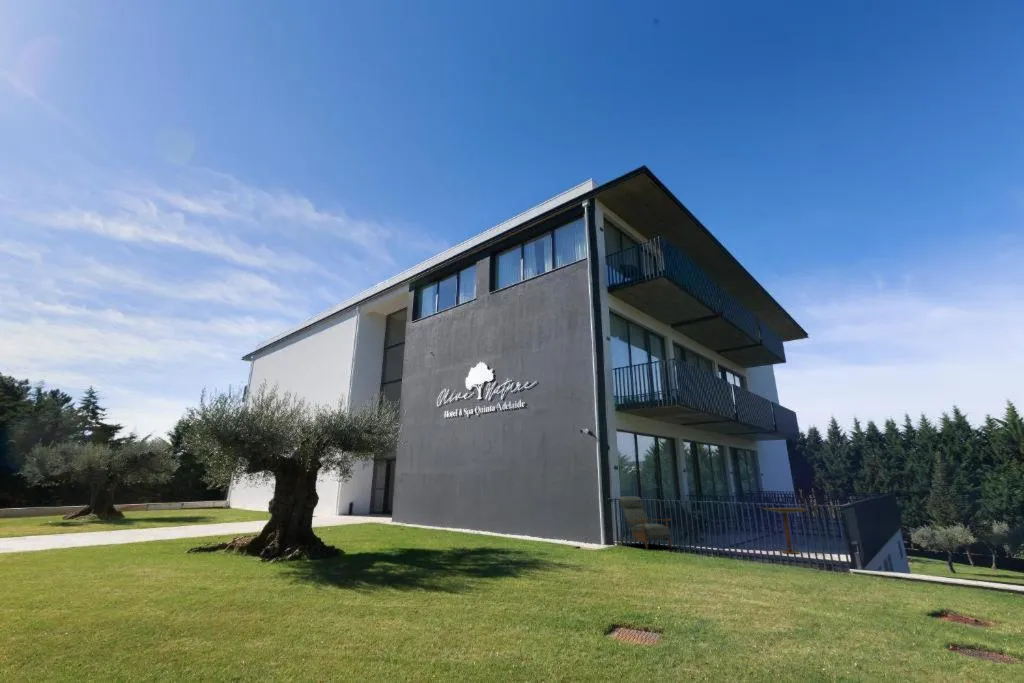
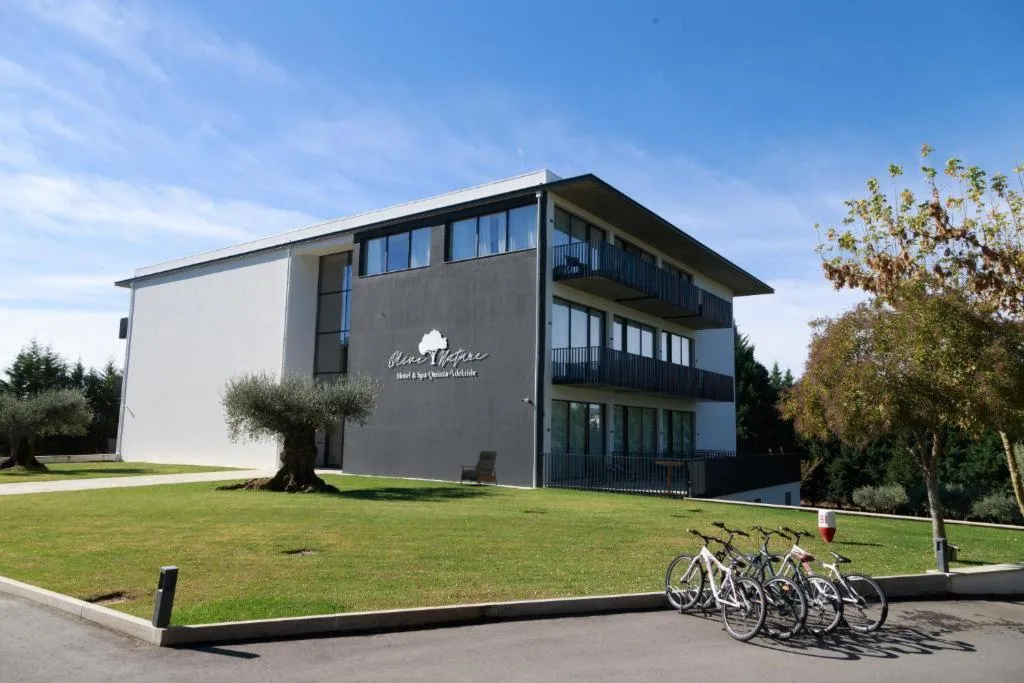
chair: present [619,497,672,549] -> present [460,451,497,486]

